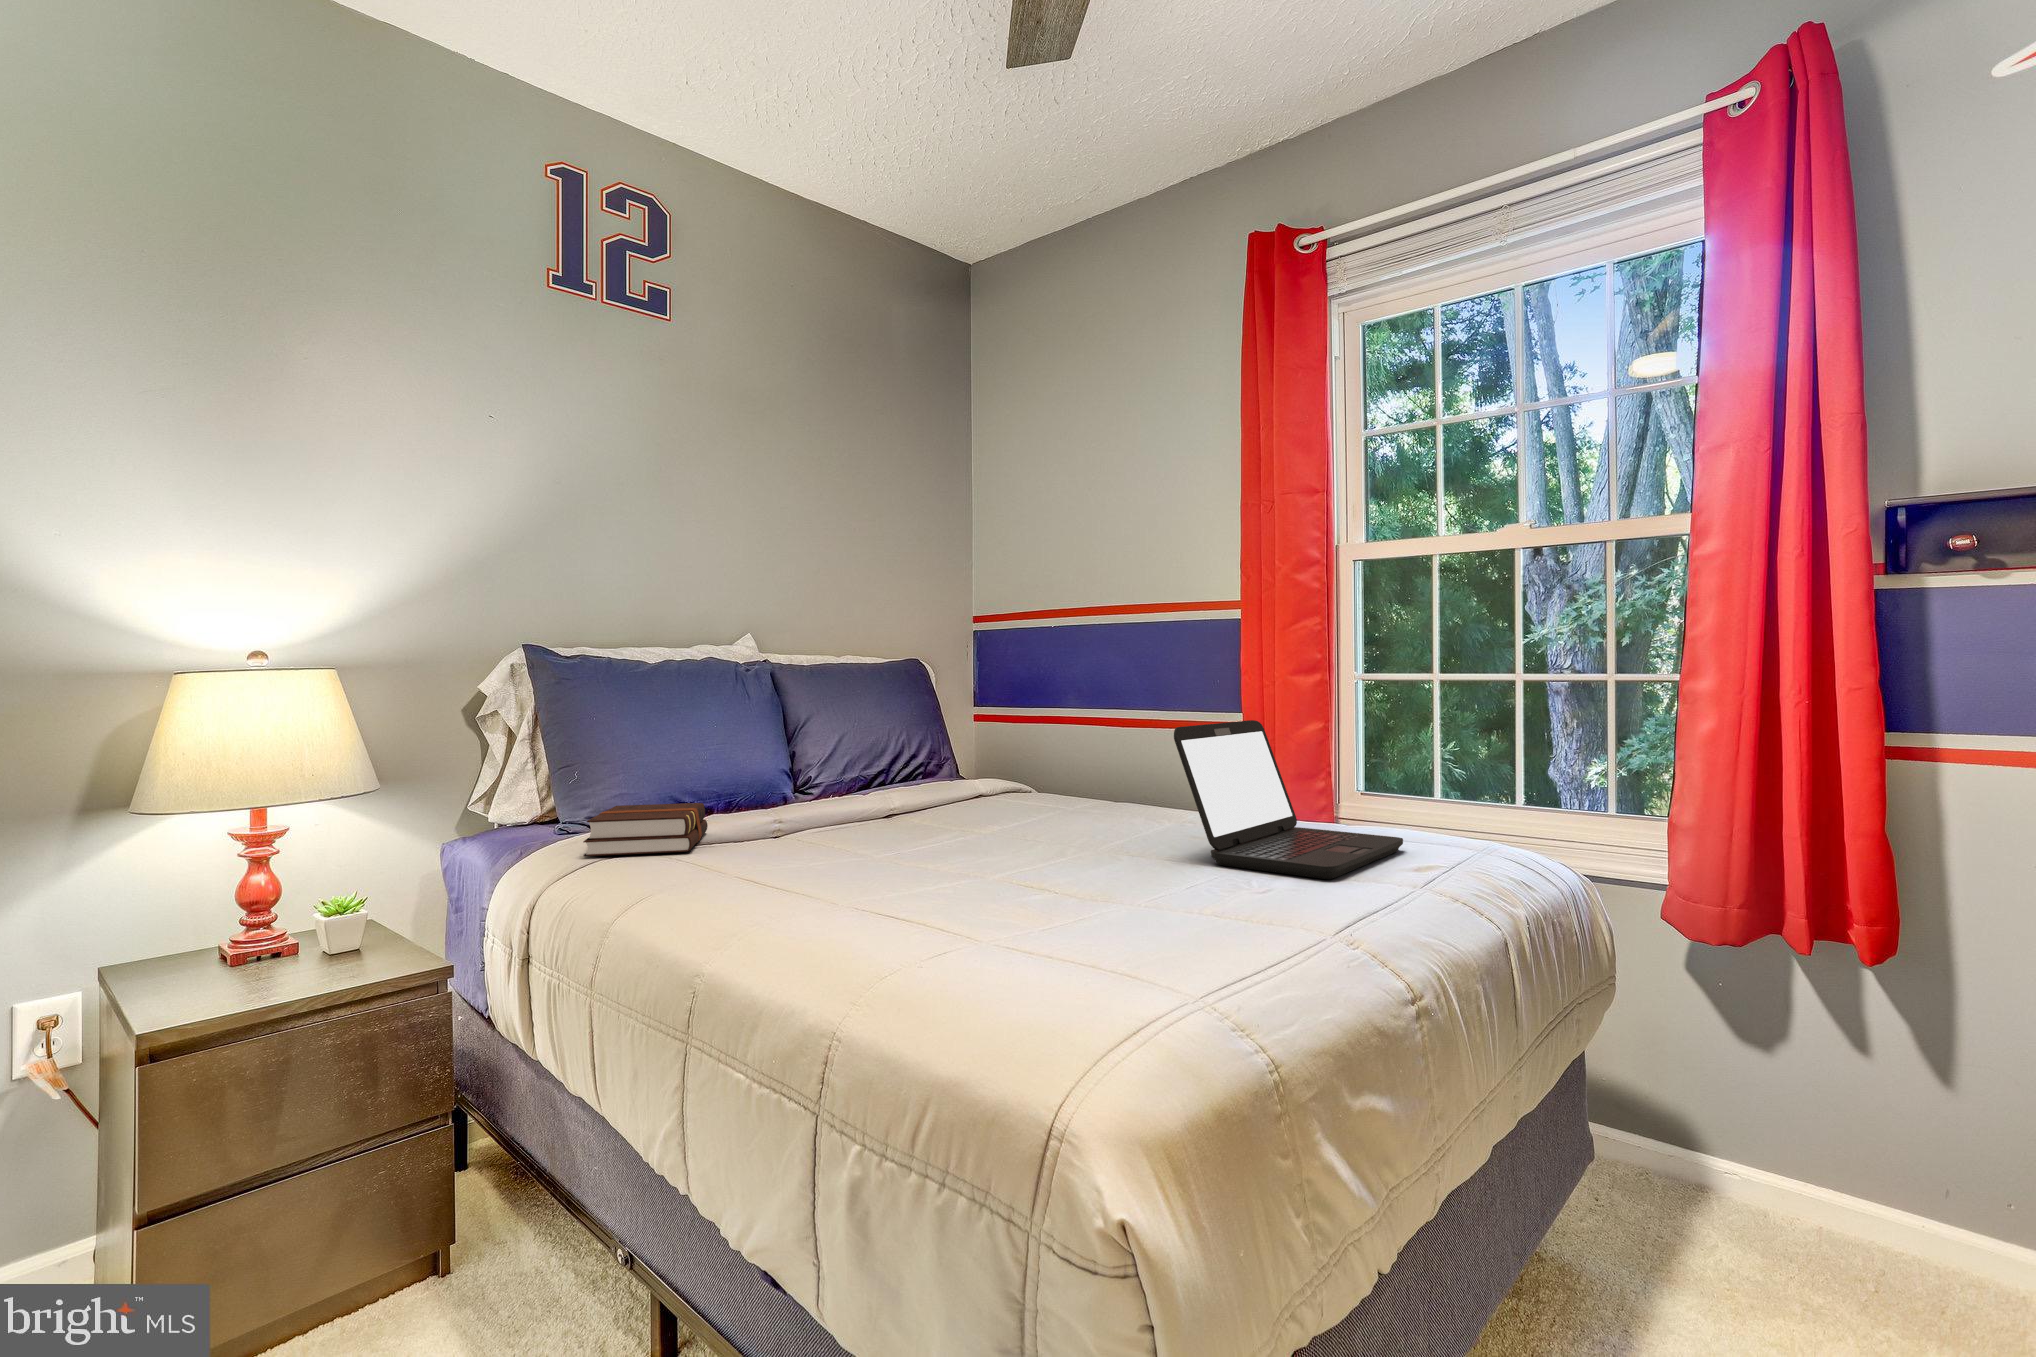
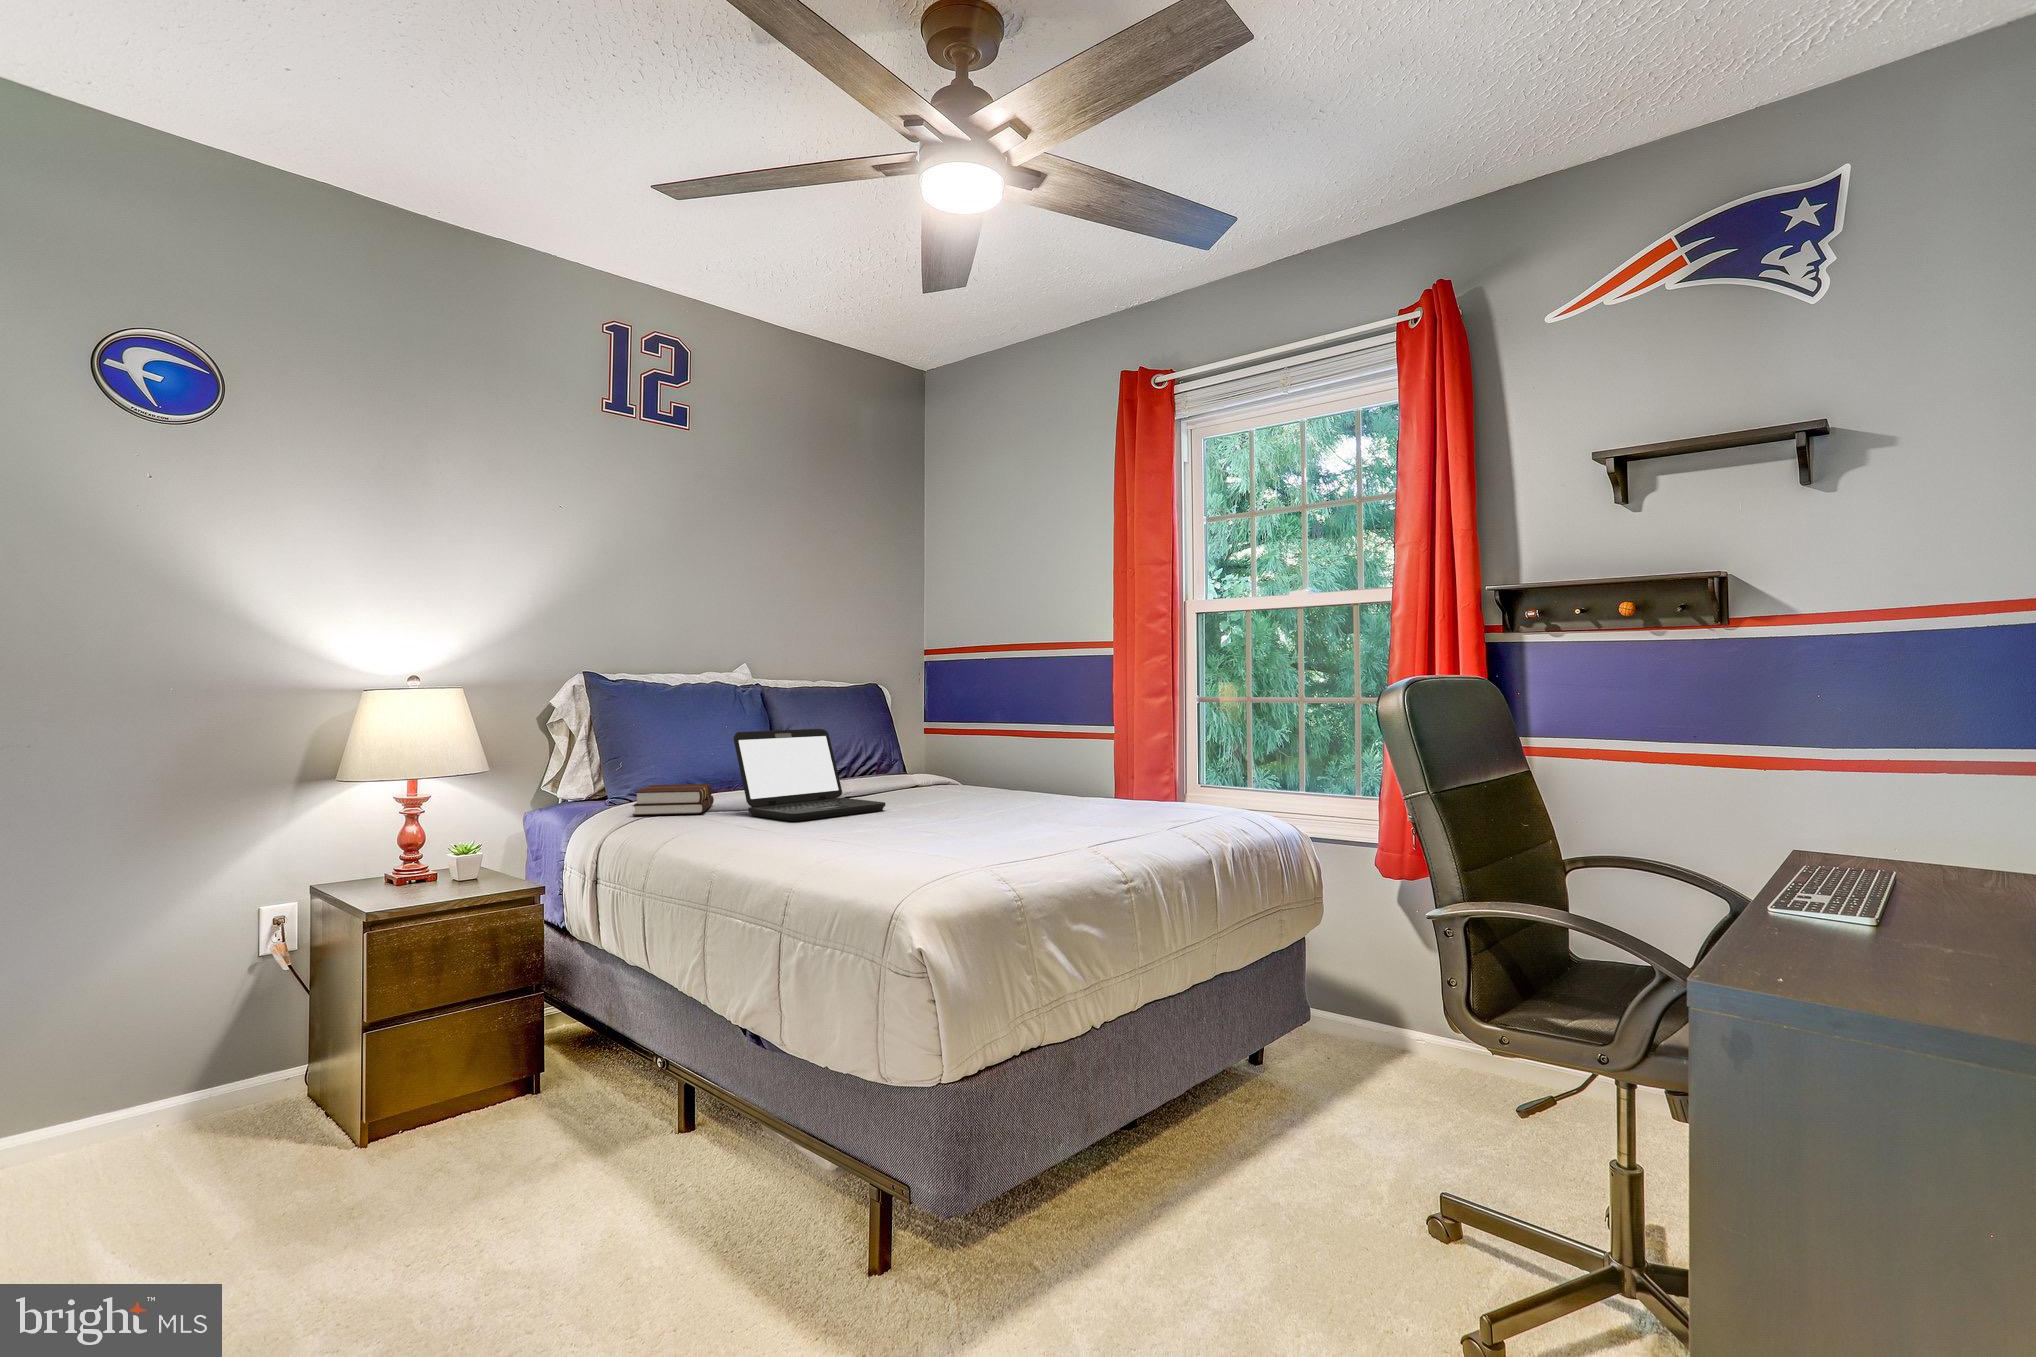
laptop: present [1174,720,1403,879] -> present [734,729,885,821]

